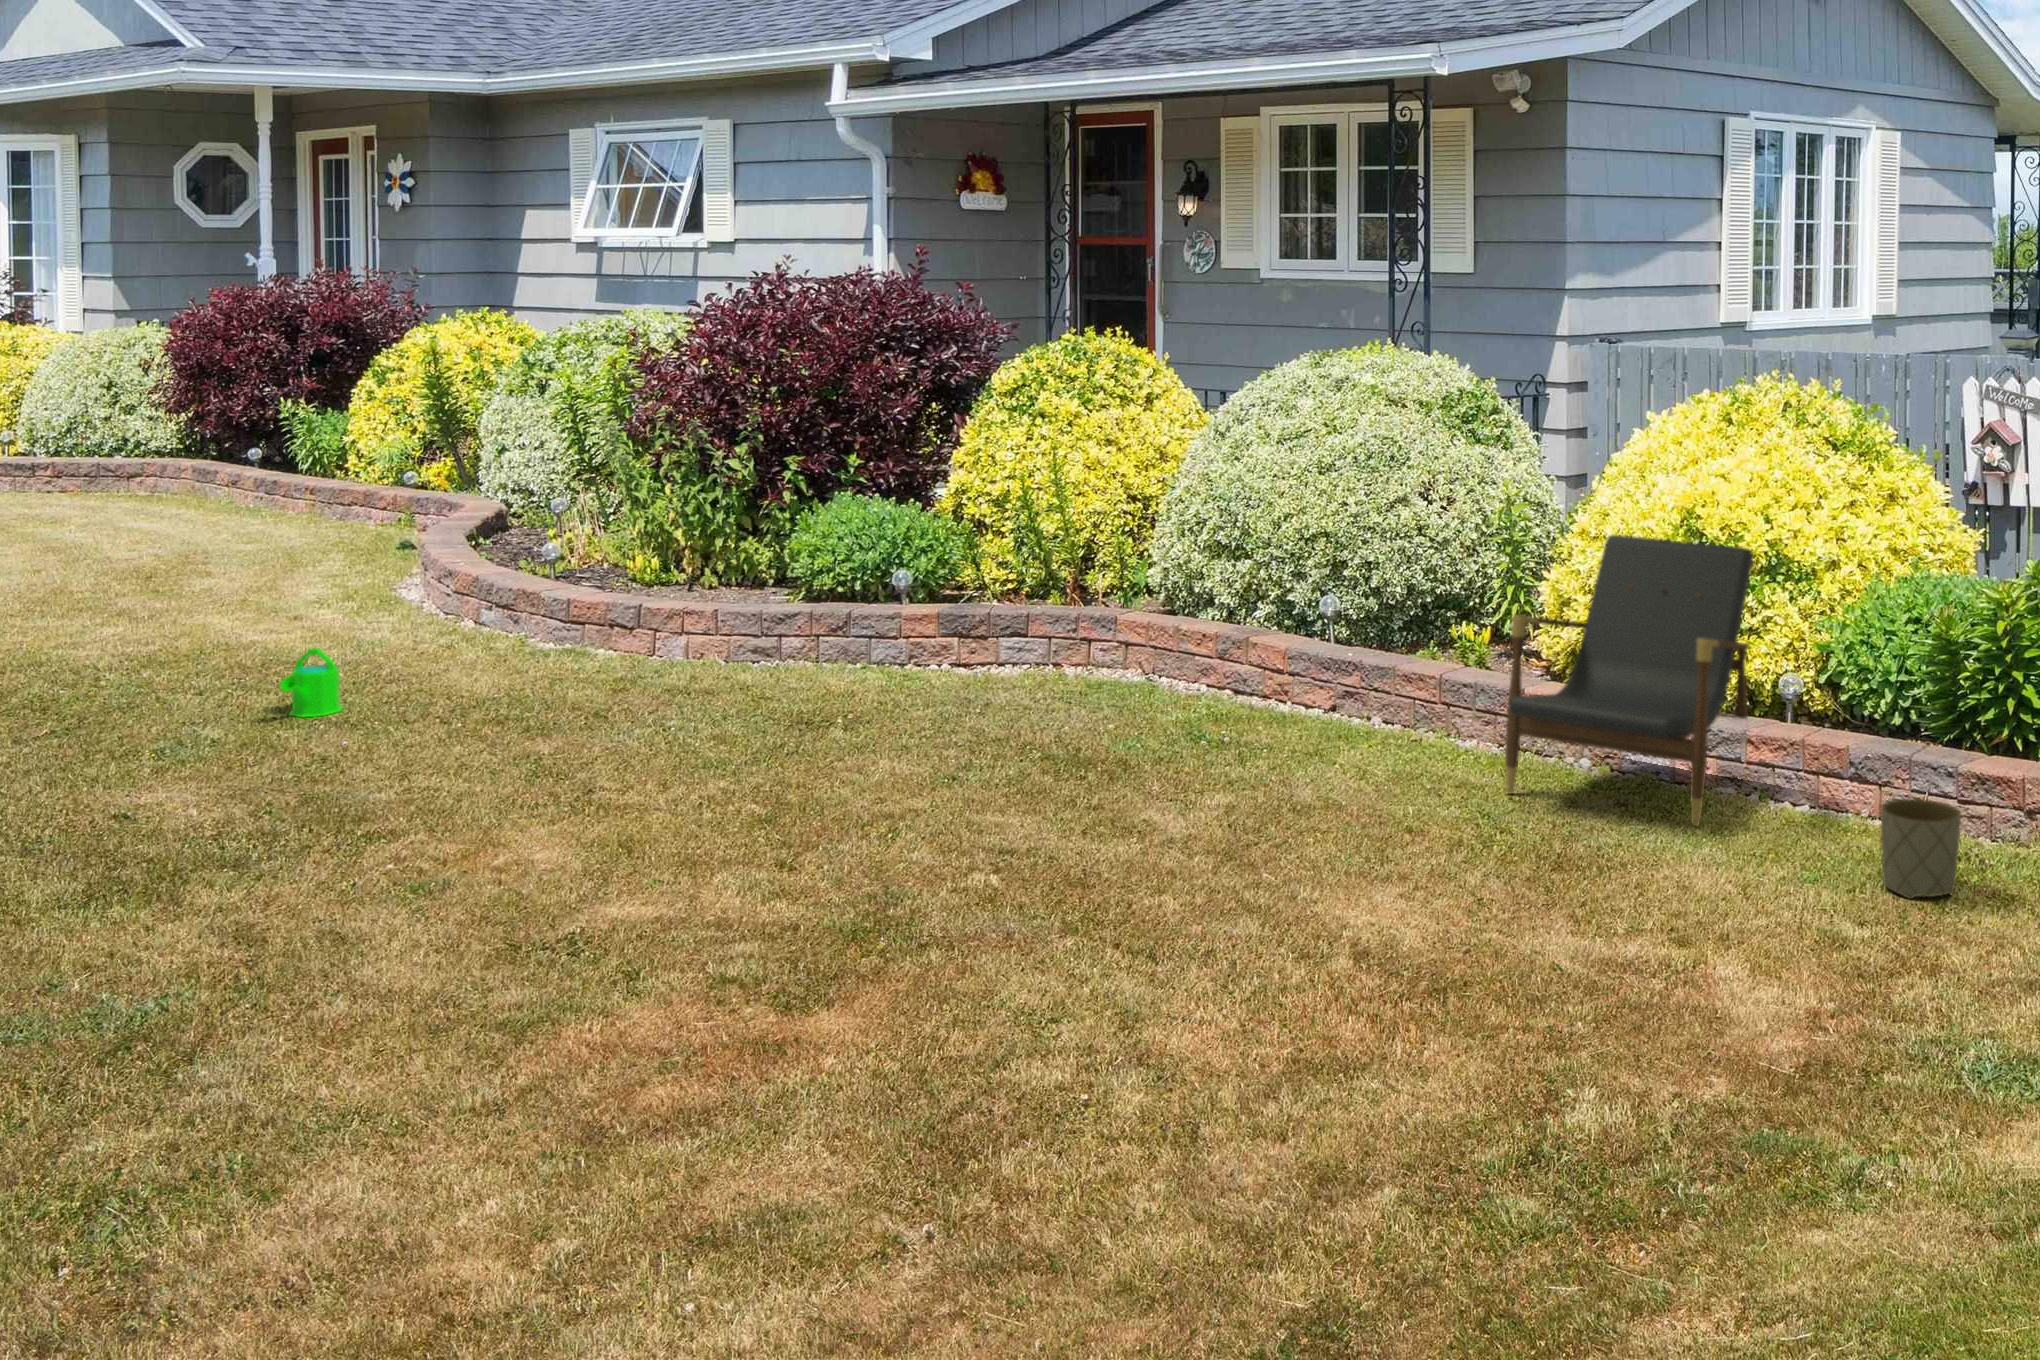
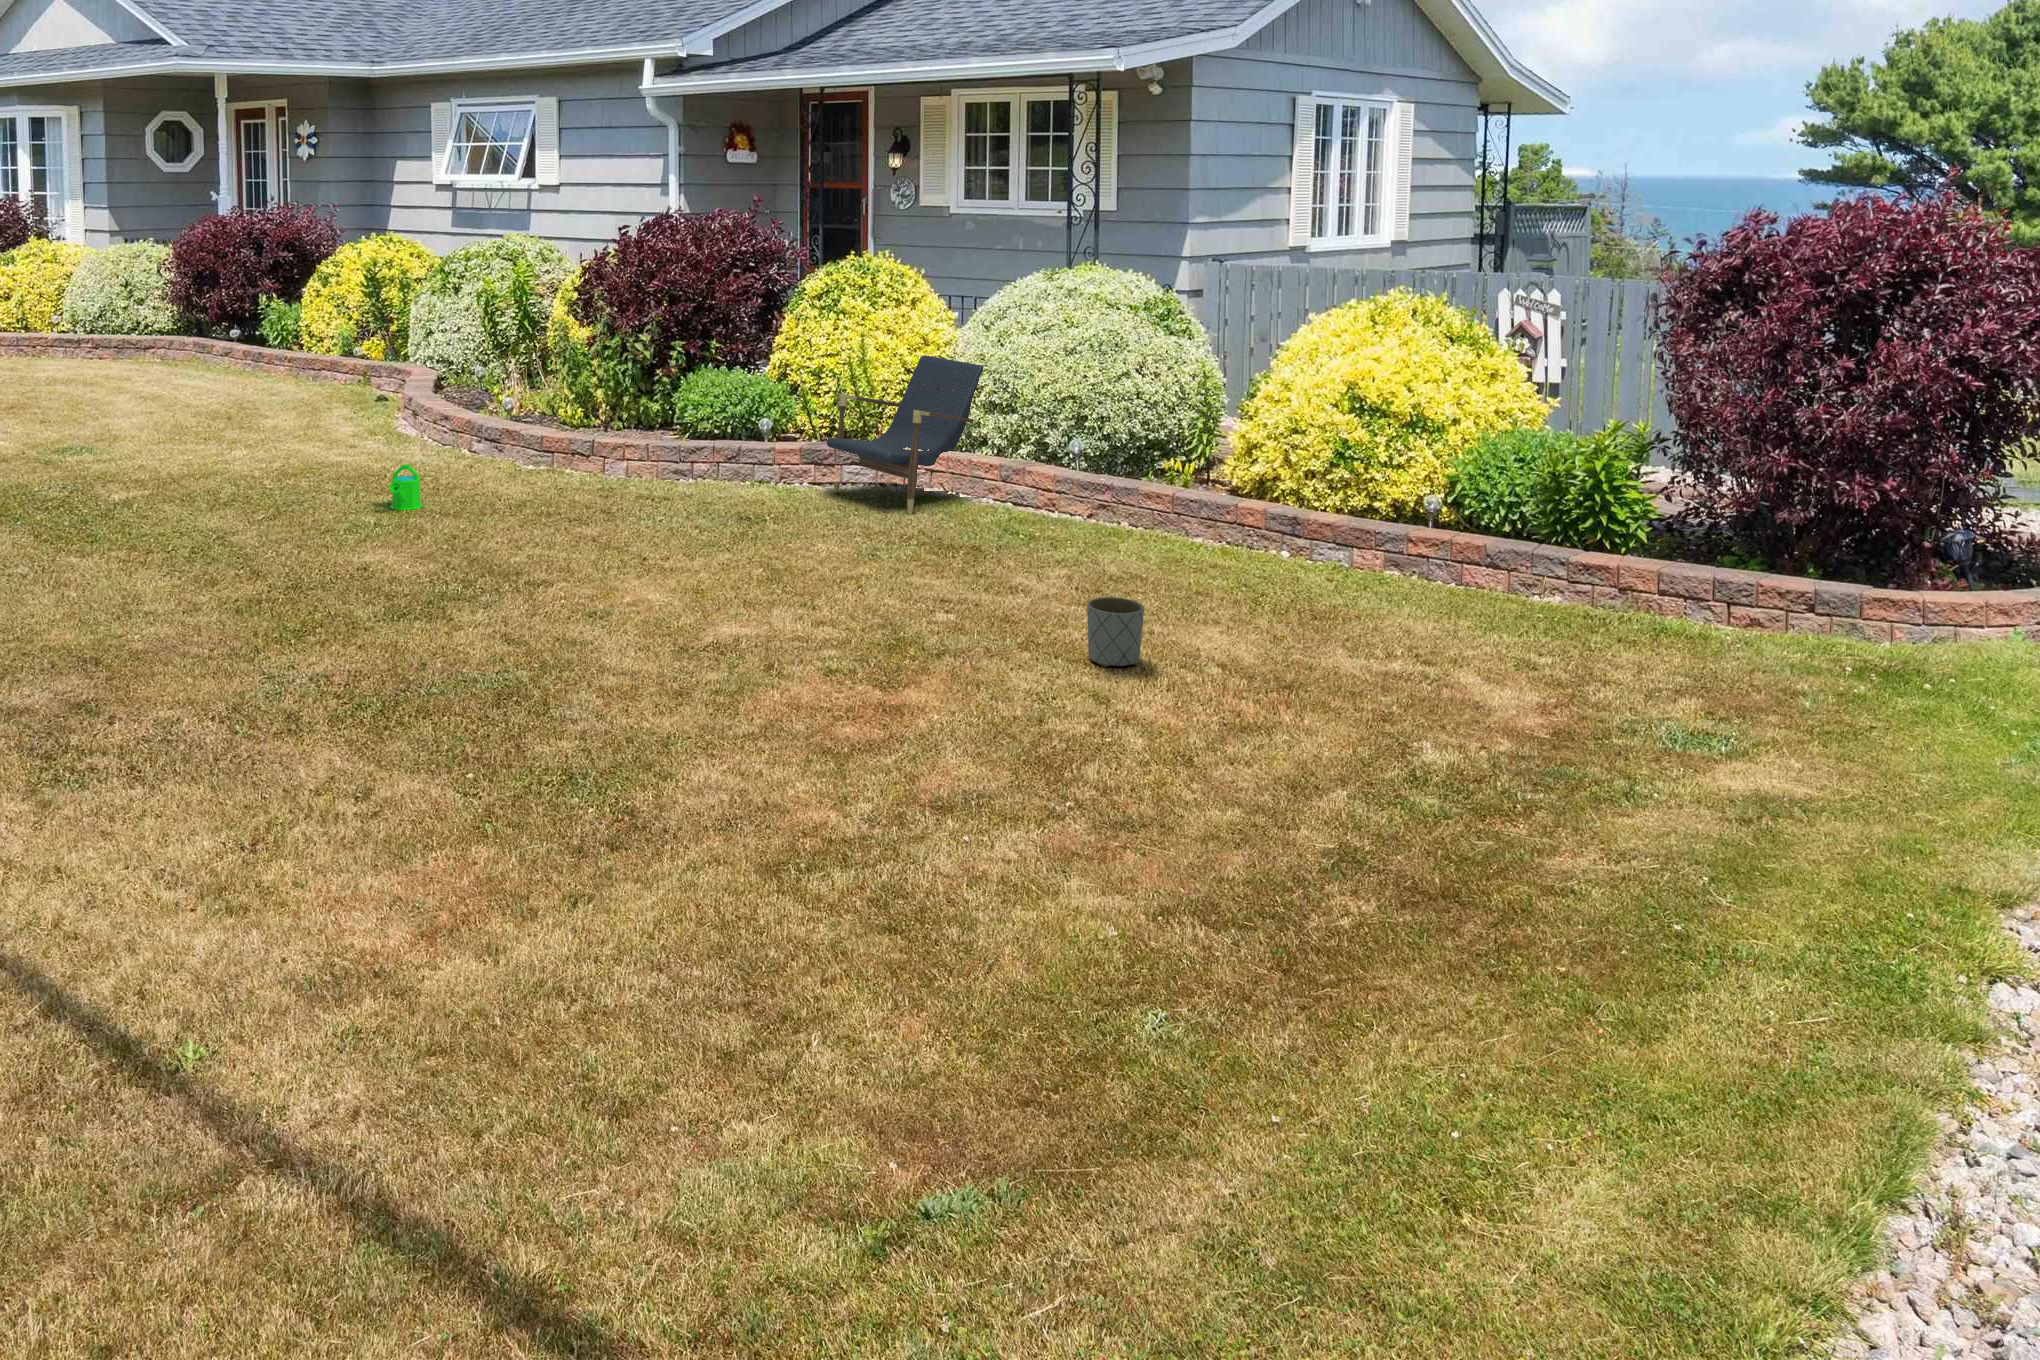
lounge chair: present [1505,535,1753,826] -> present [827,355,983,515]
planter: present [1881,799,1961,899] -> present [1087,597,1144,667]

